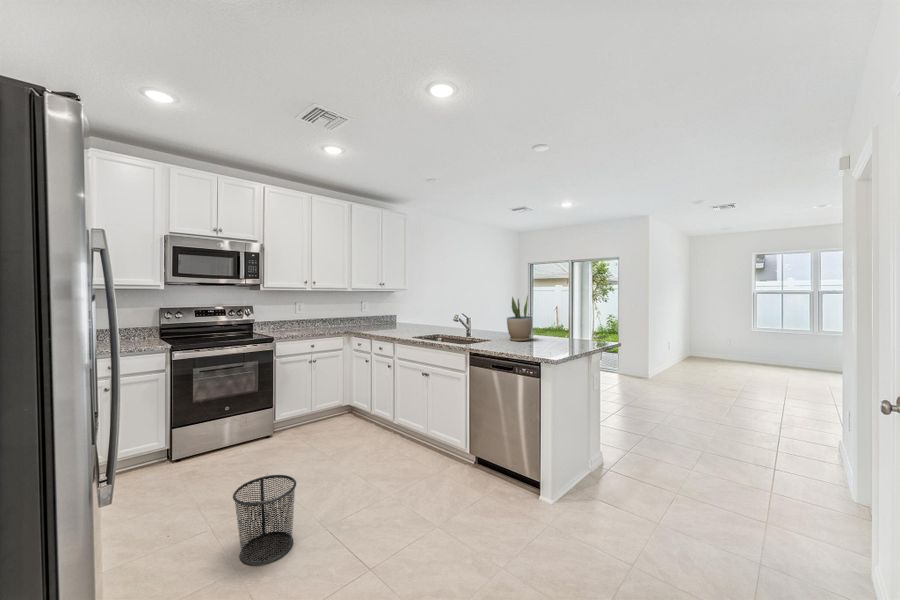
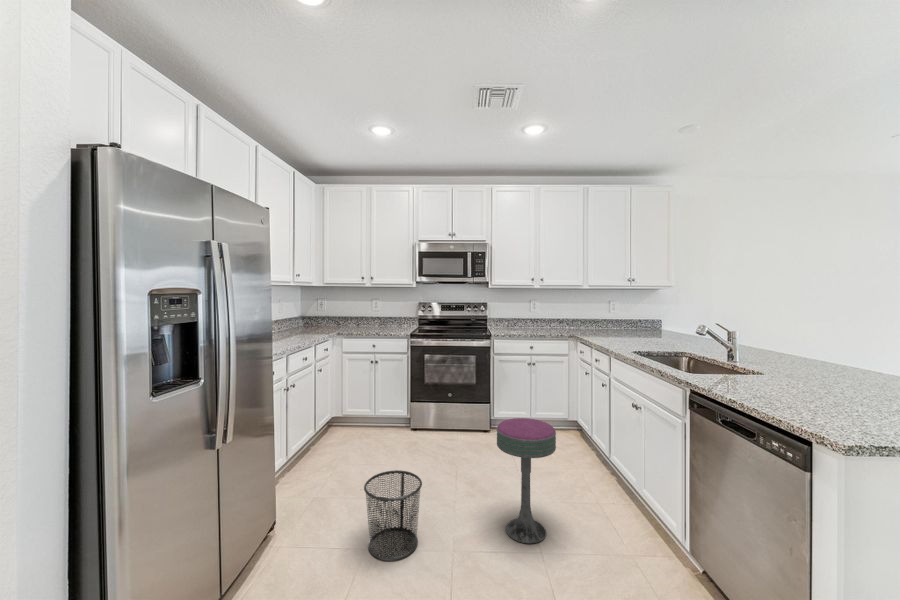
potted plant: present [507,296,532,341] -> none [790,296,855,387]
bar stool: none [344,398,392,498] -> present [497,418,556,544]

